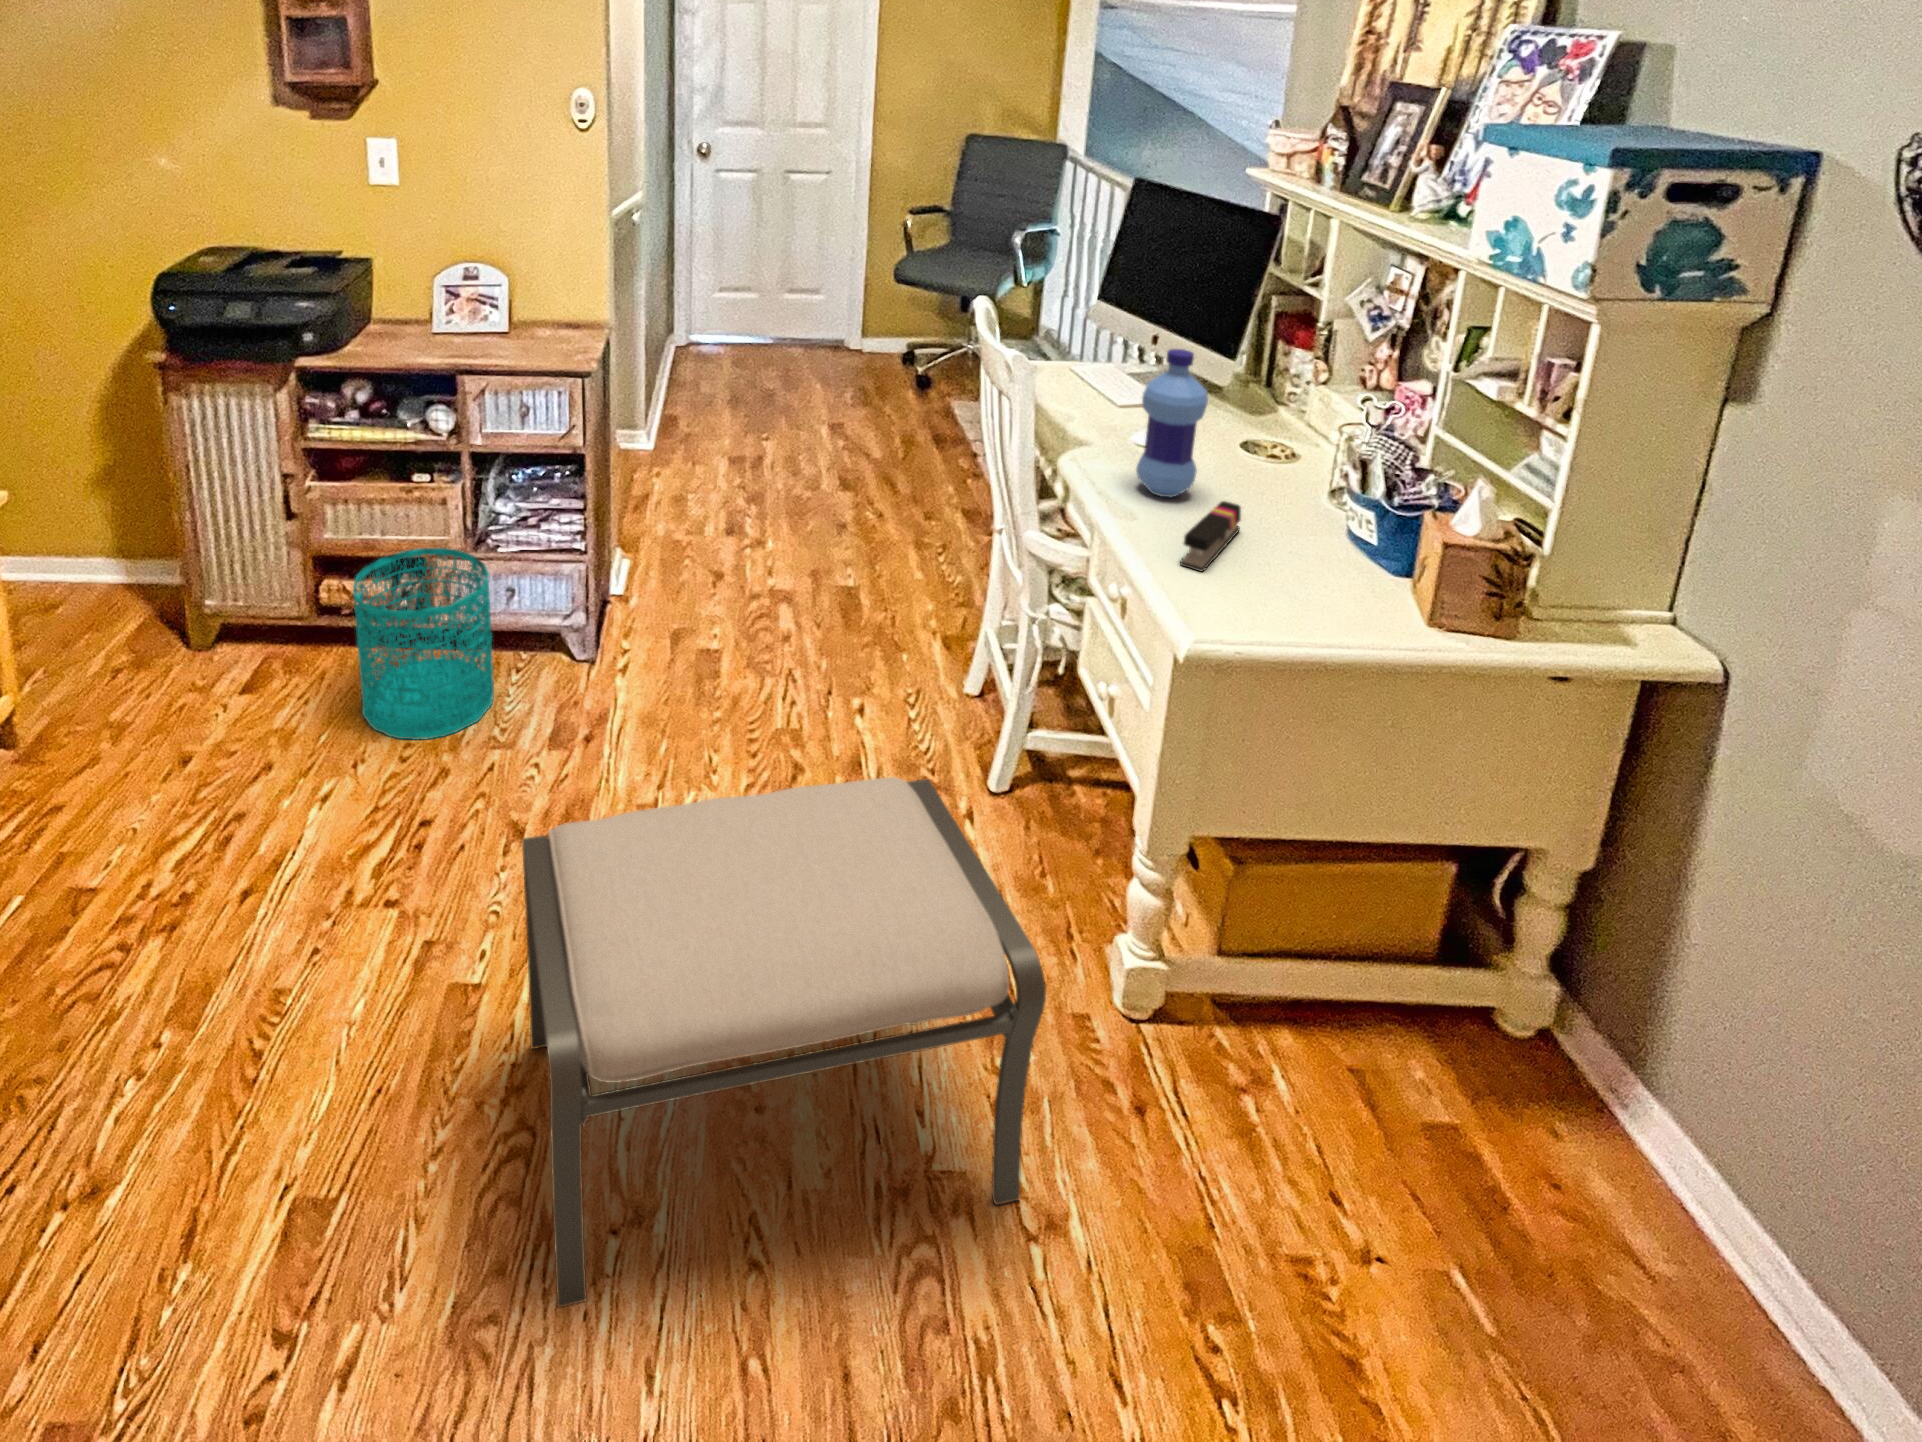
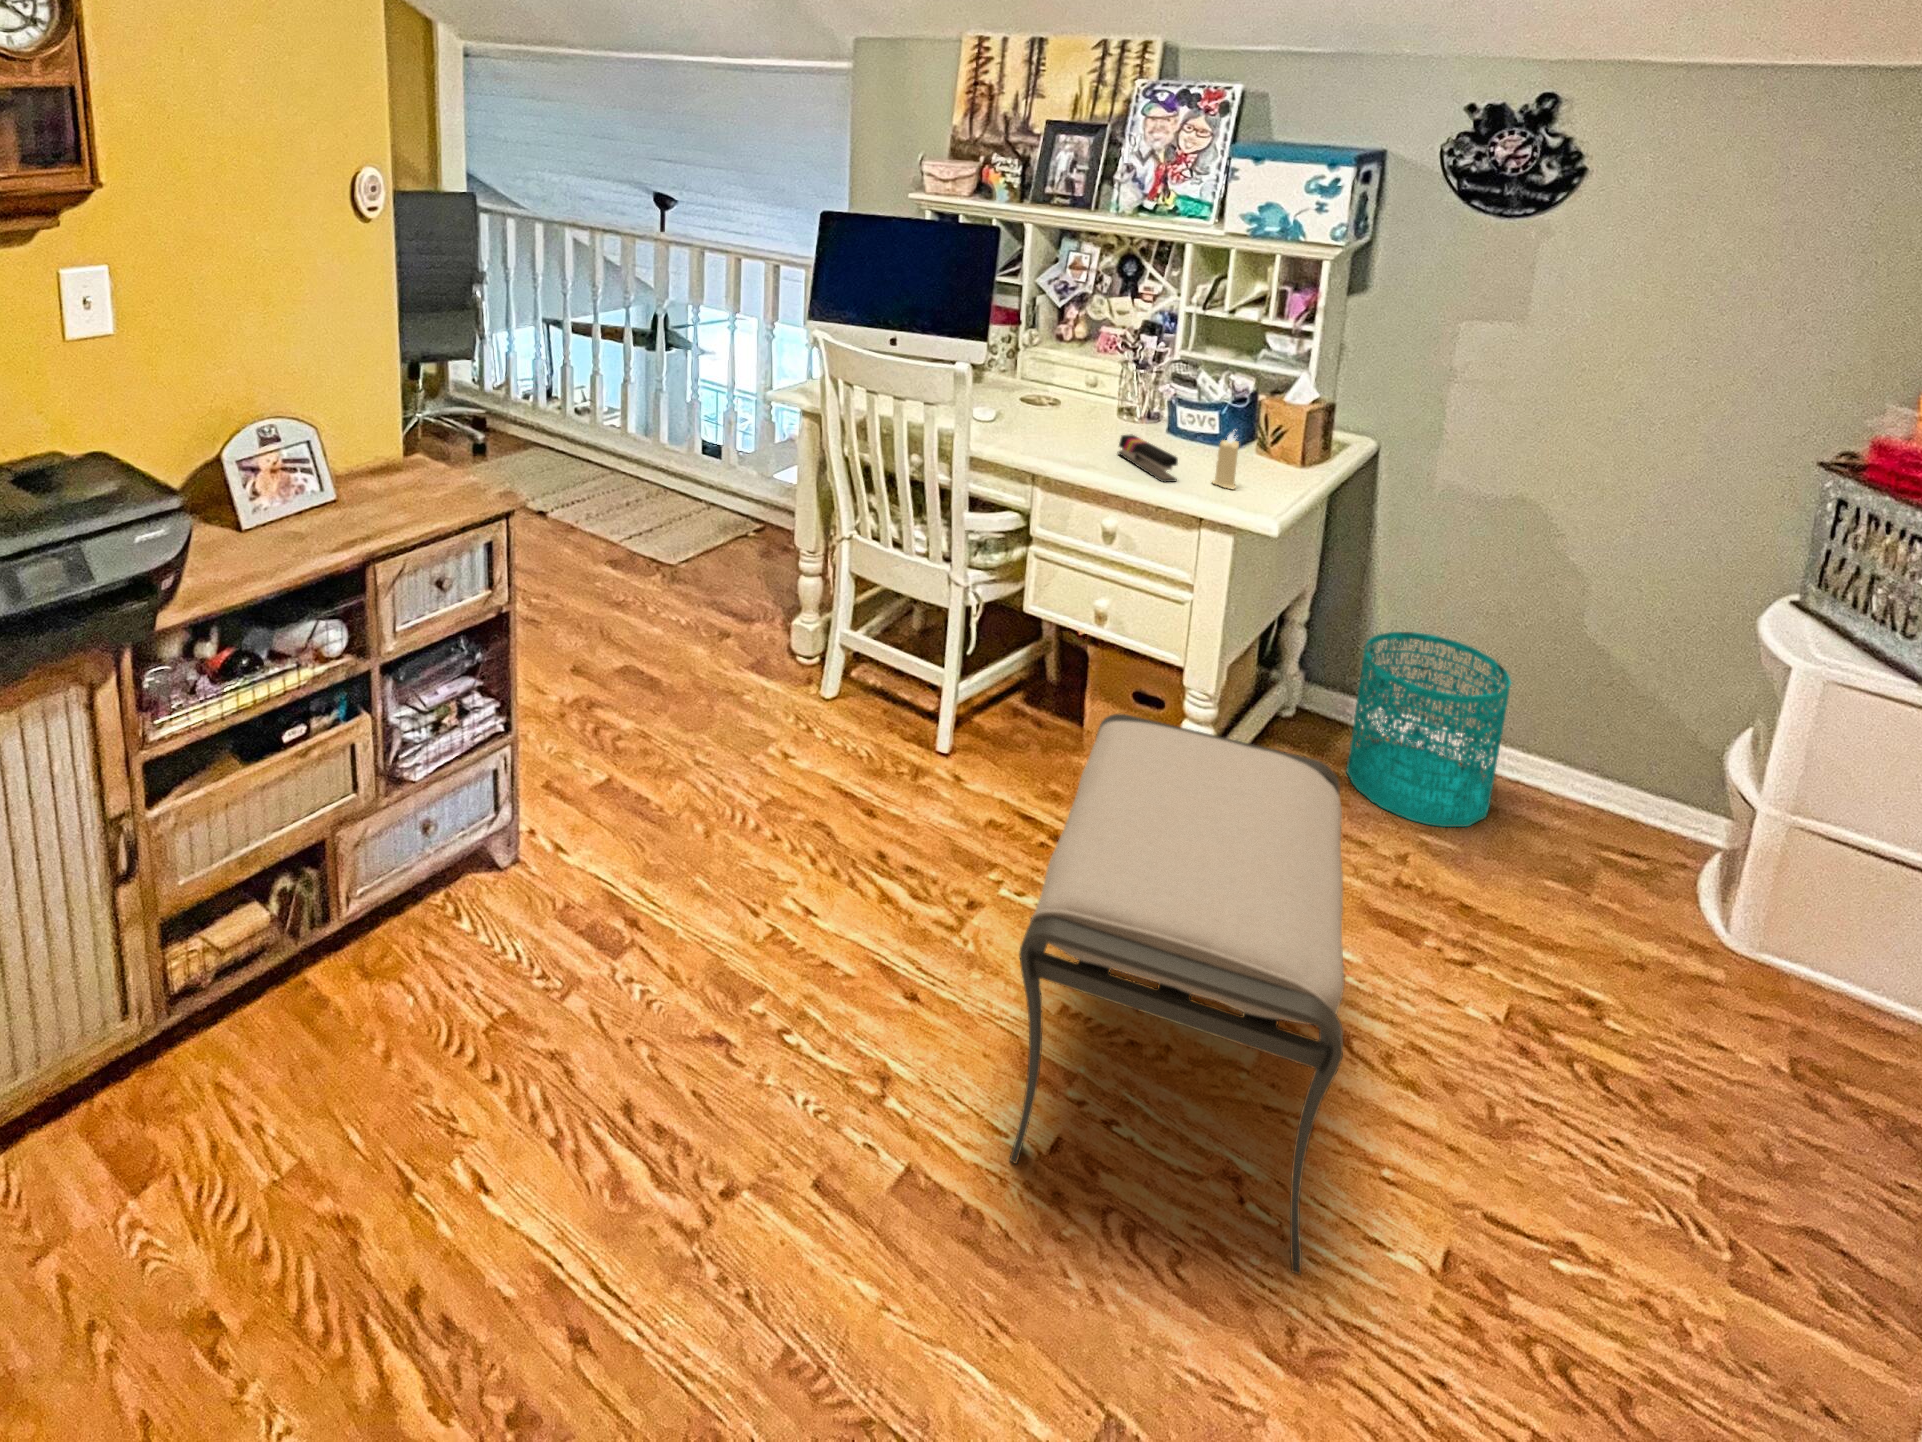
water bottle: present [1136,349,1208,497] -> none [1036,334,1087,449]
candle: none [1242,527,1282,609] -> present [1213,430,1239,489]
wastebasket: present [353,548,494,740] -> present [1346,632,1511,827]

